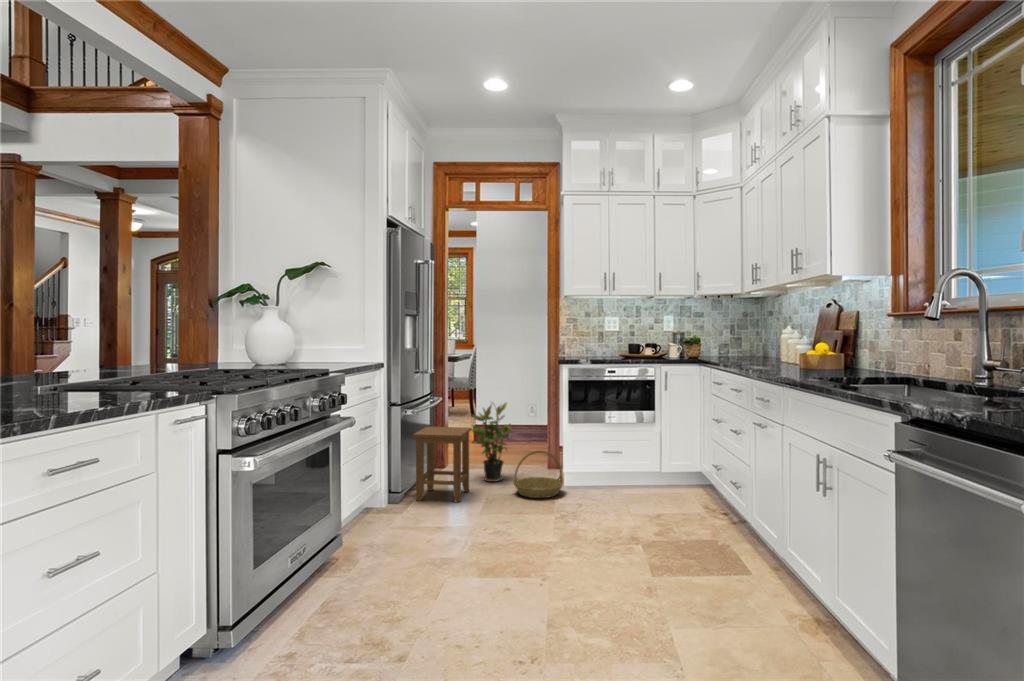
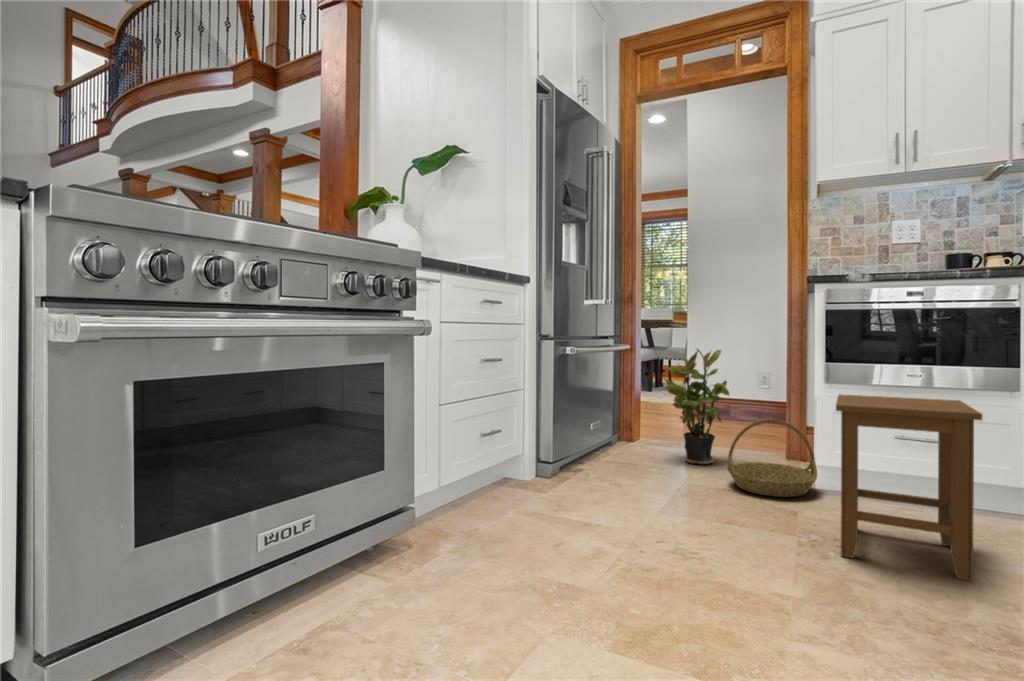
stool: present [413,427,472,502] -> present [836,394,983,581]

